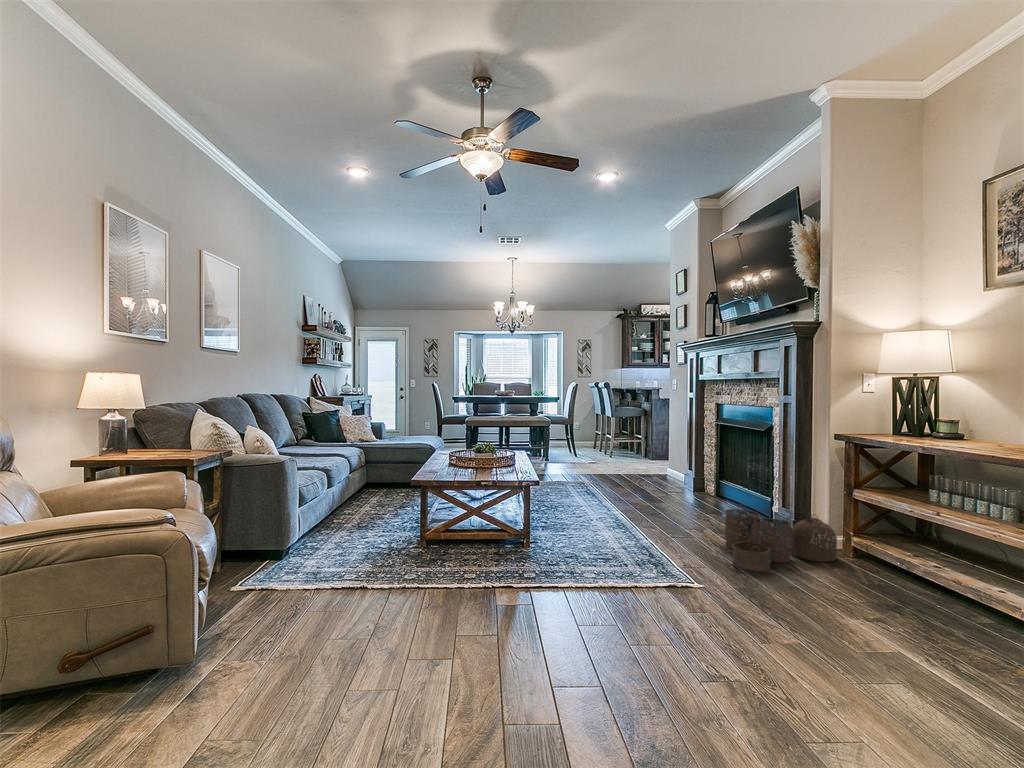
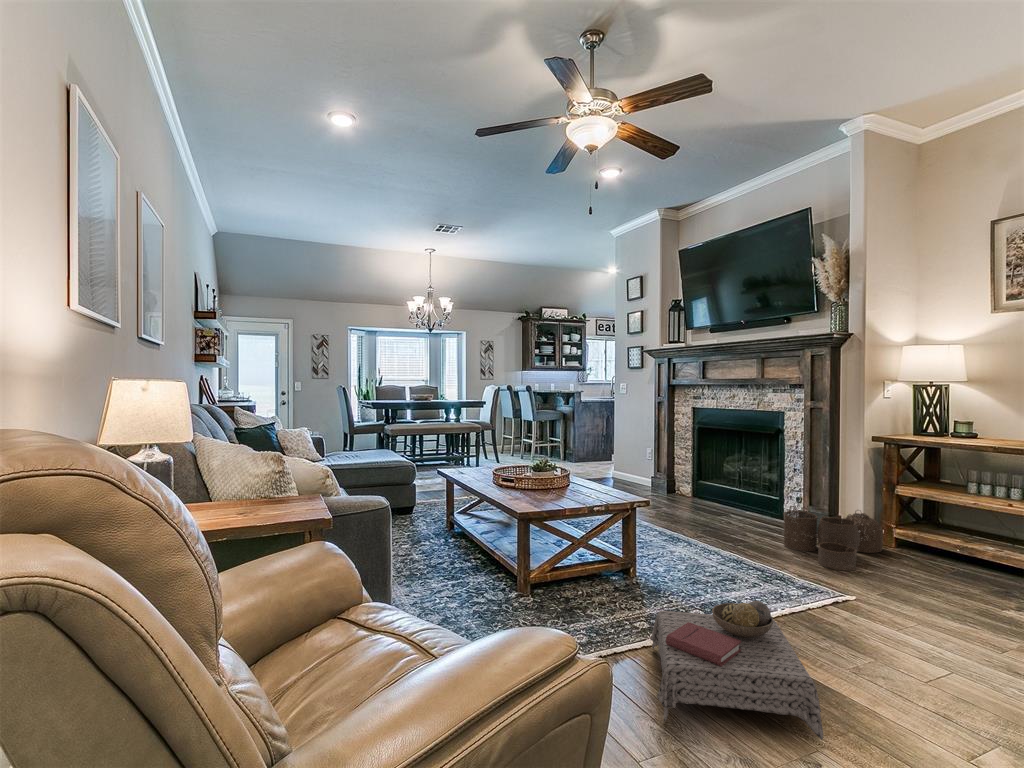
ottoman: none [378,555,538,669] -> present [650,601,823,740]

